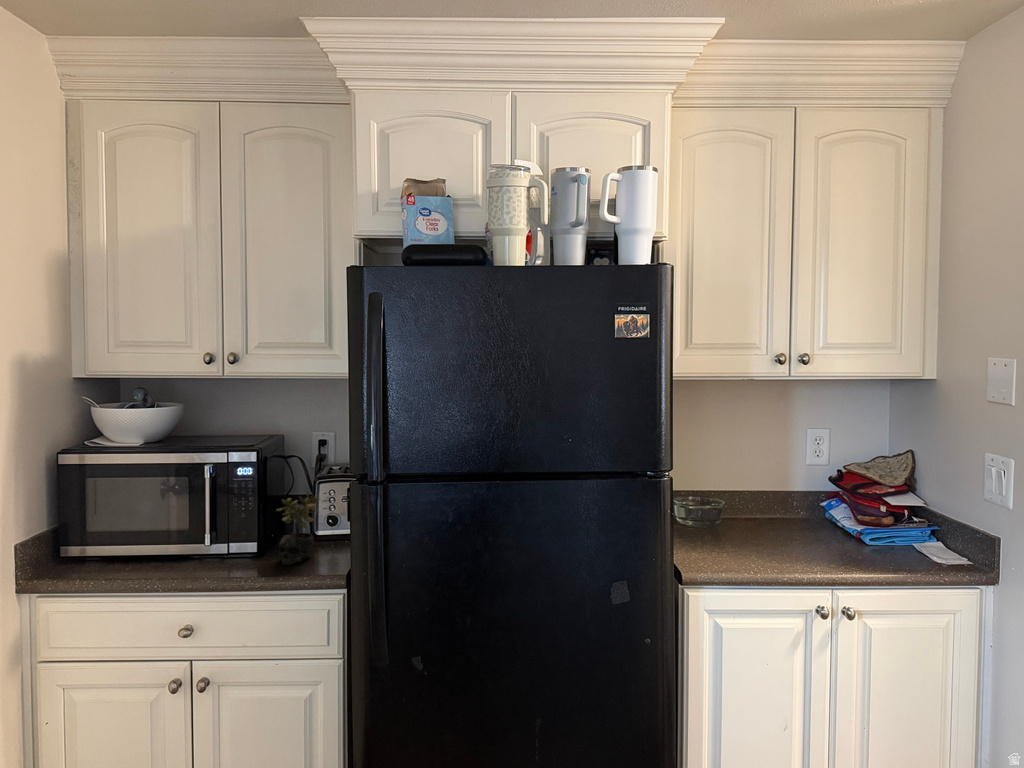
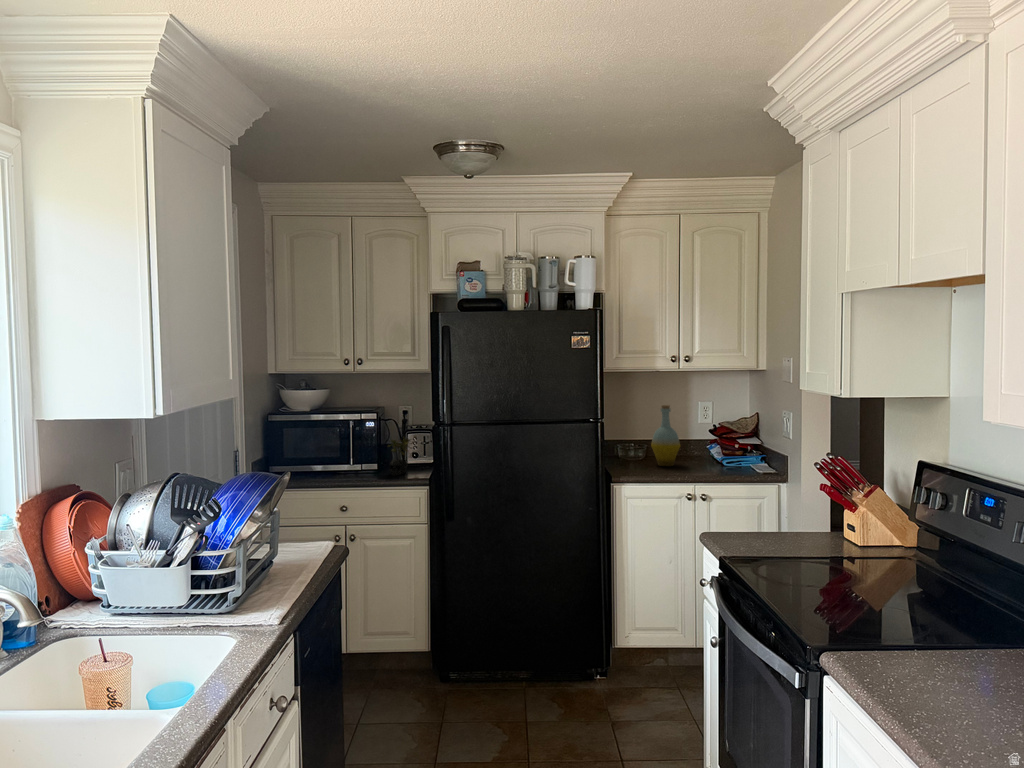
bottle: none [739,438,792,546] -> present [651,405,680,466]

